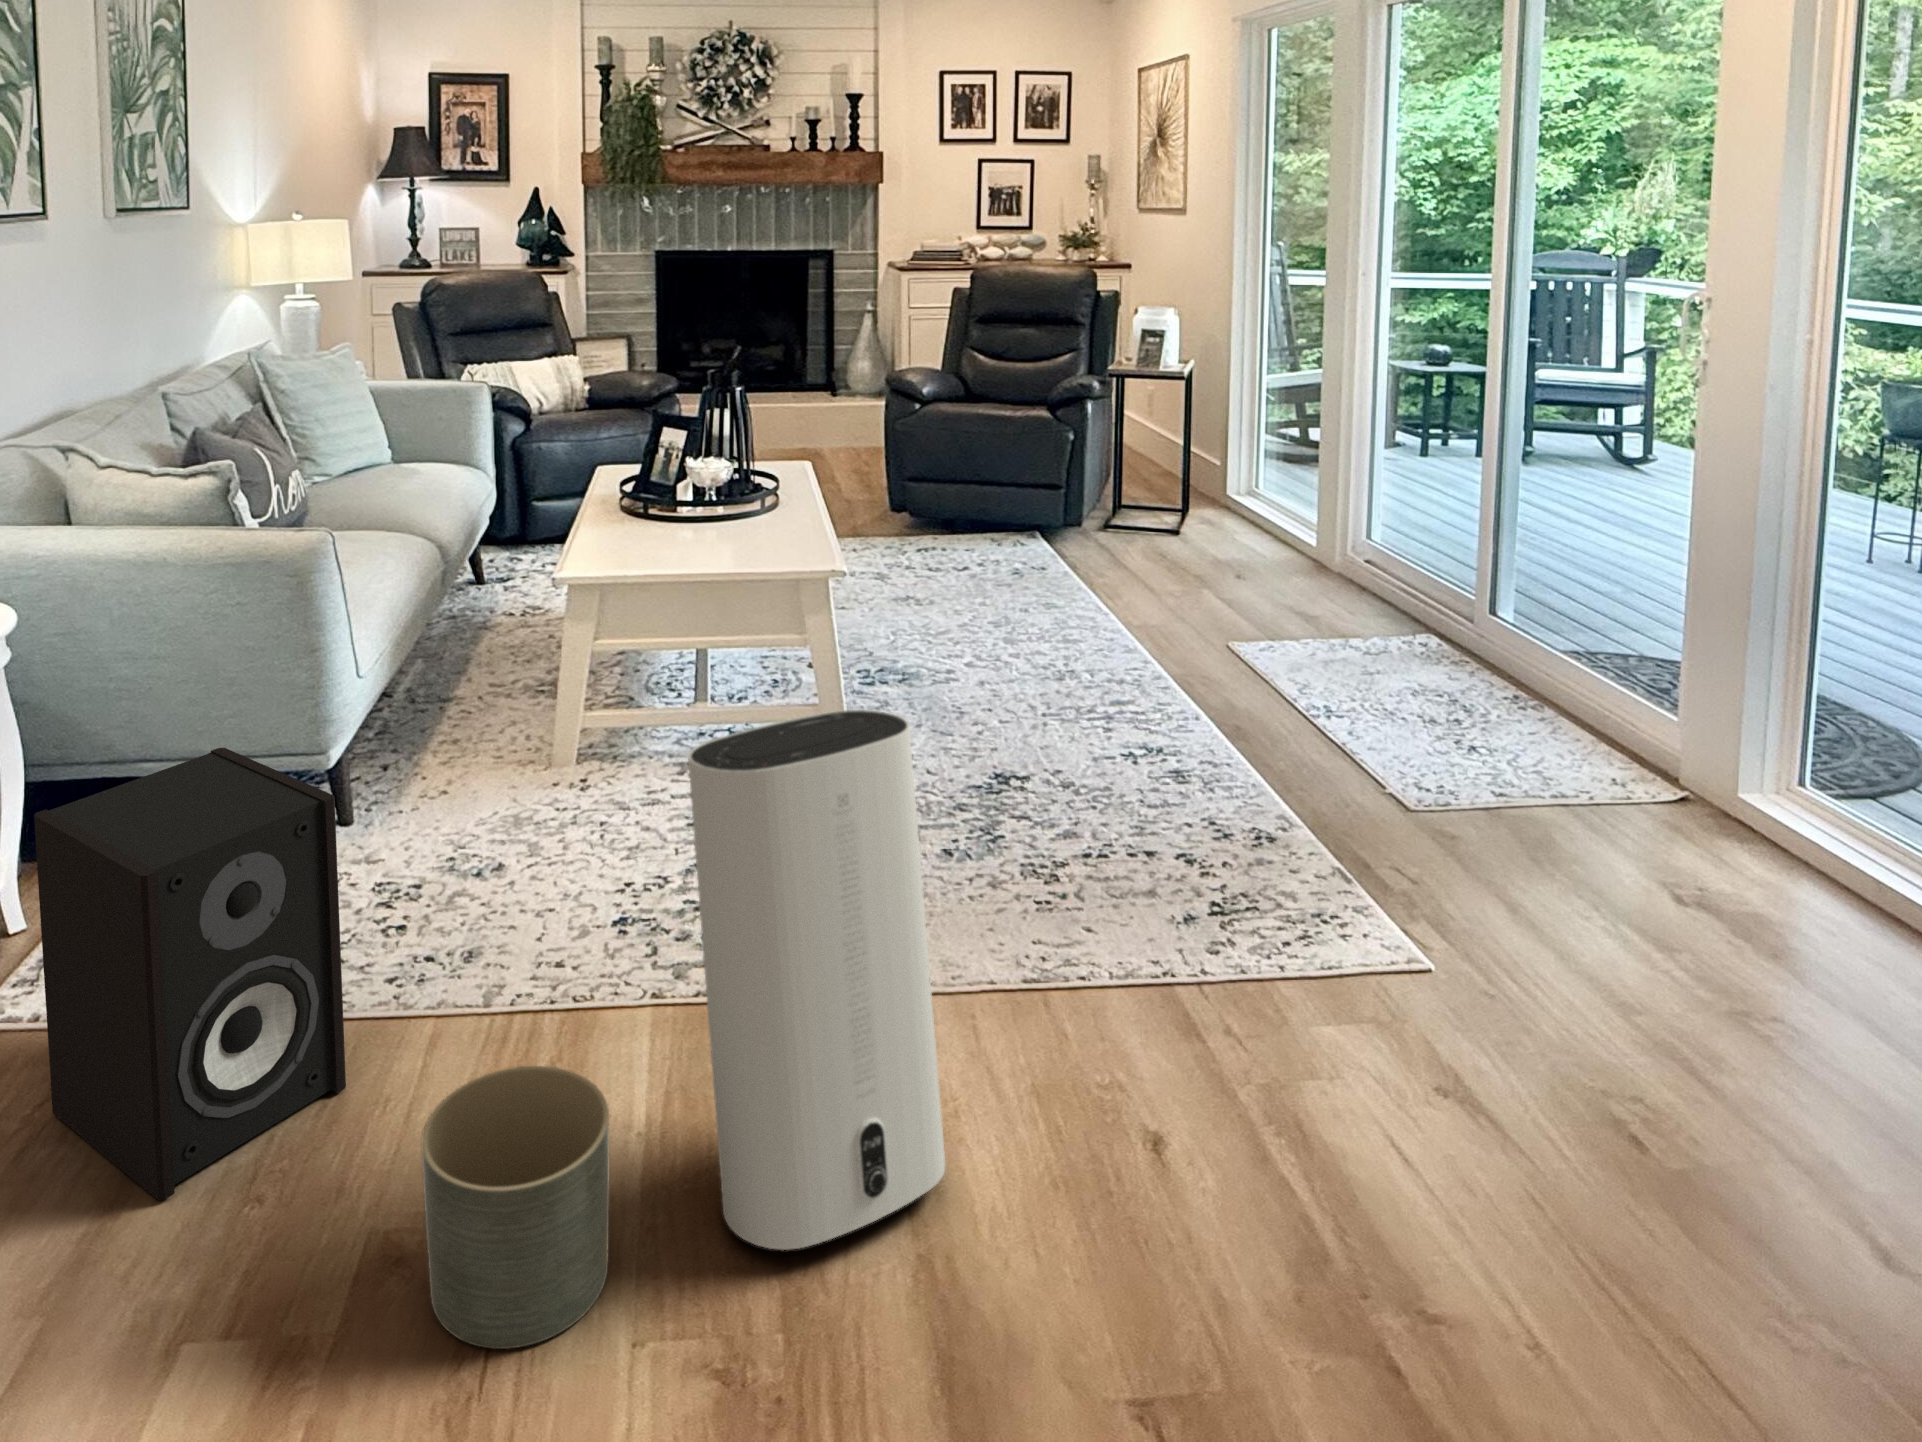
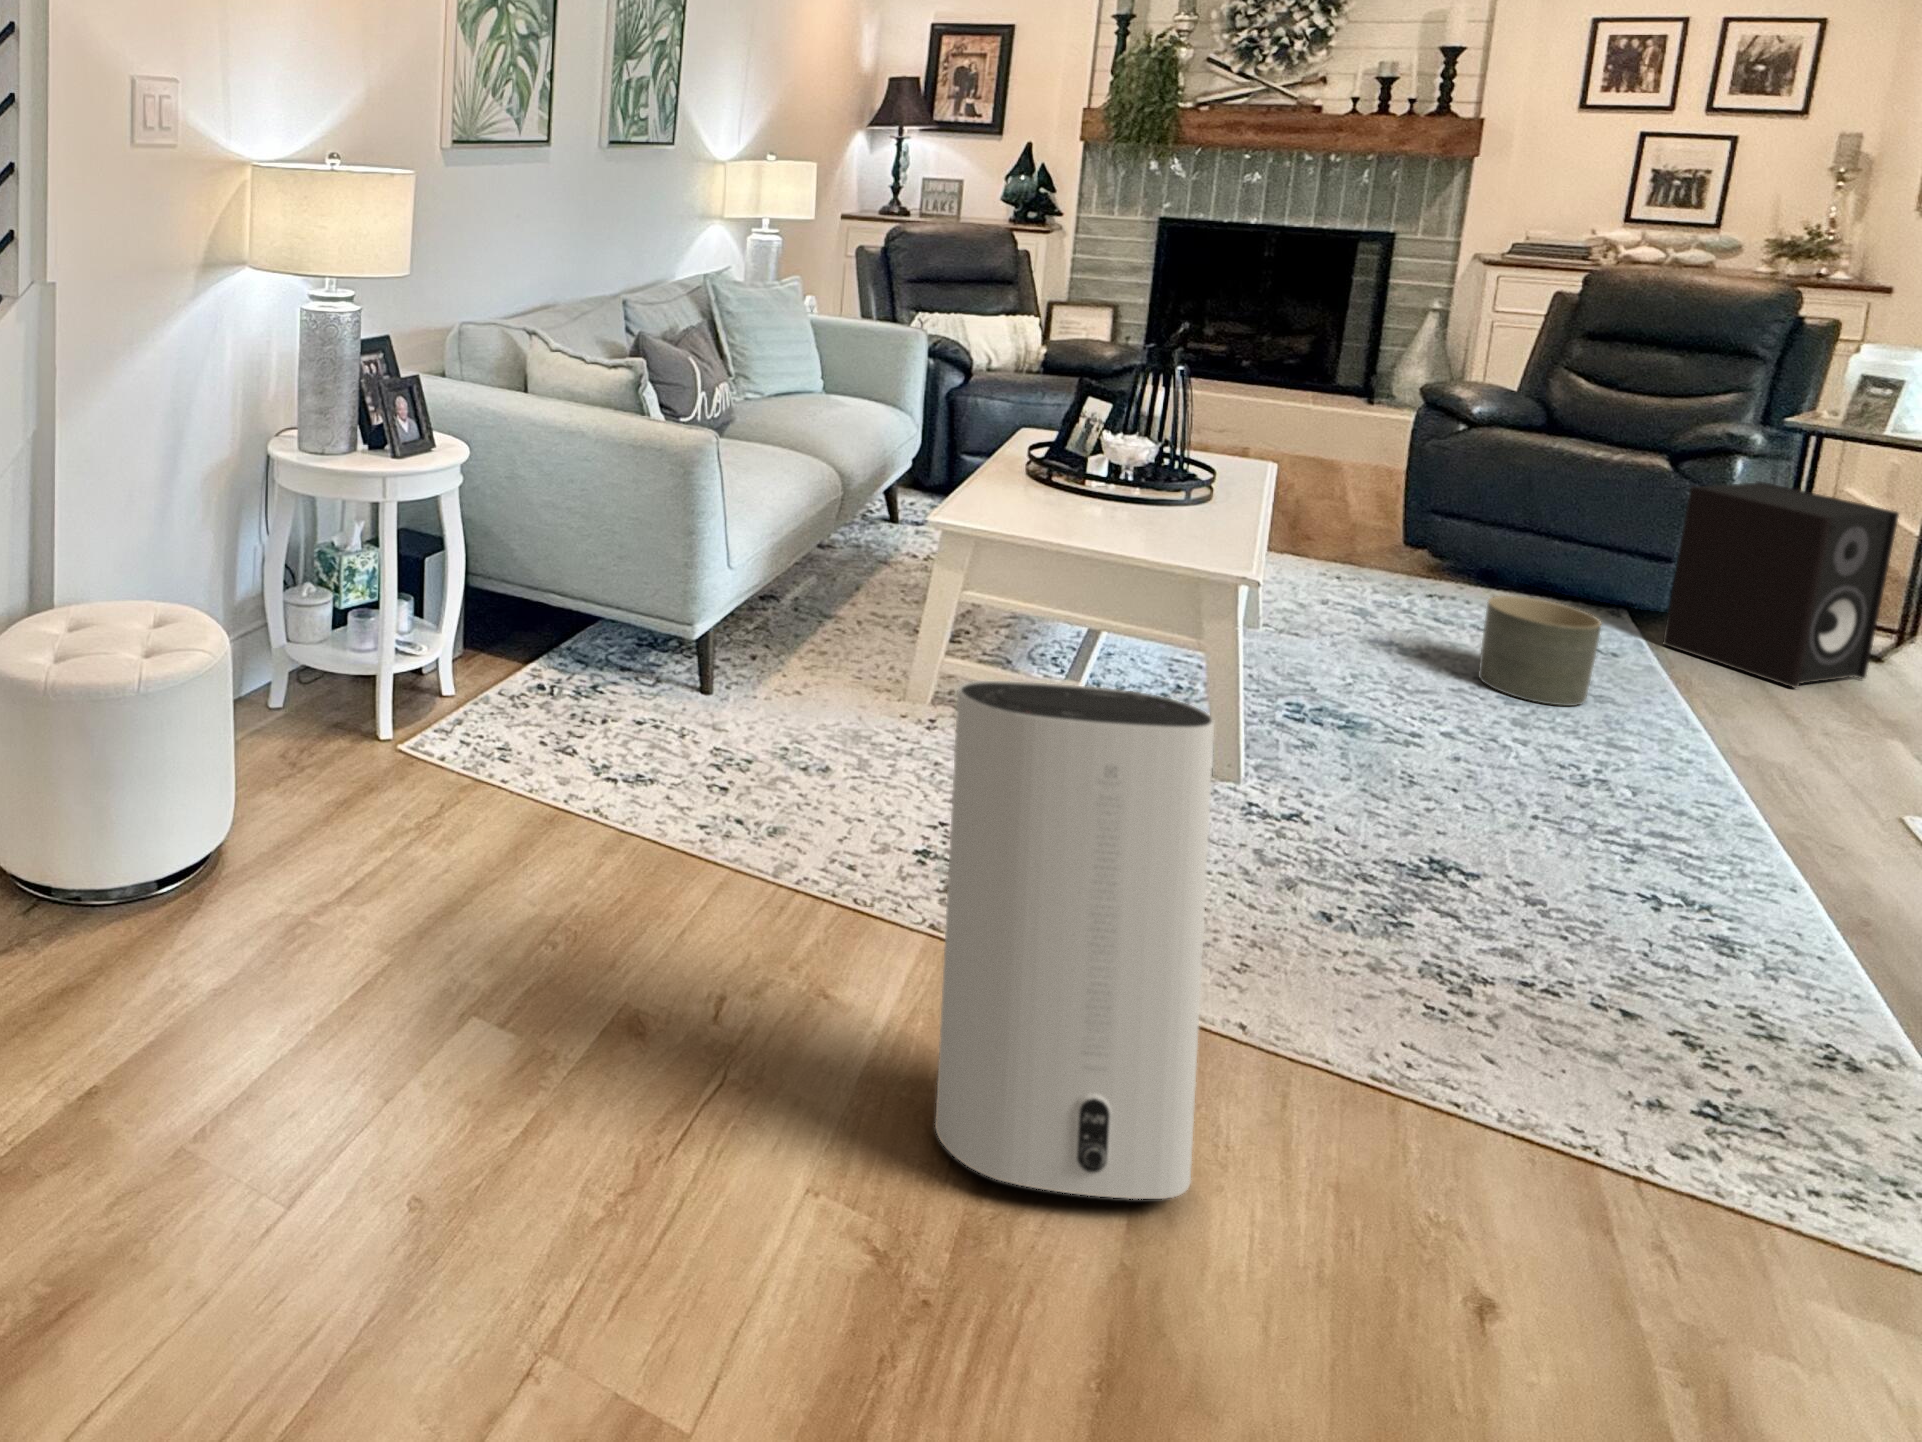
speaker: present [34,748,346,1200] -> present [1662,482,1899,688]
planter: present [421,1066,610,1349] -> present [1478,596,1601,706]

